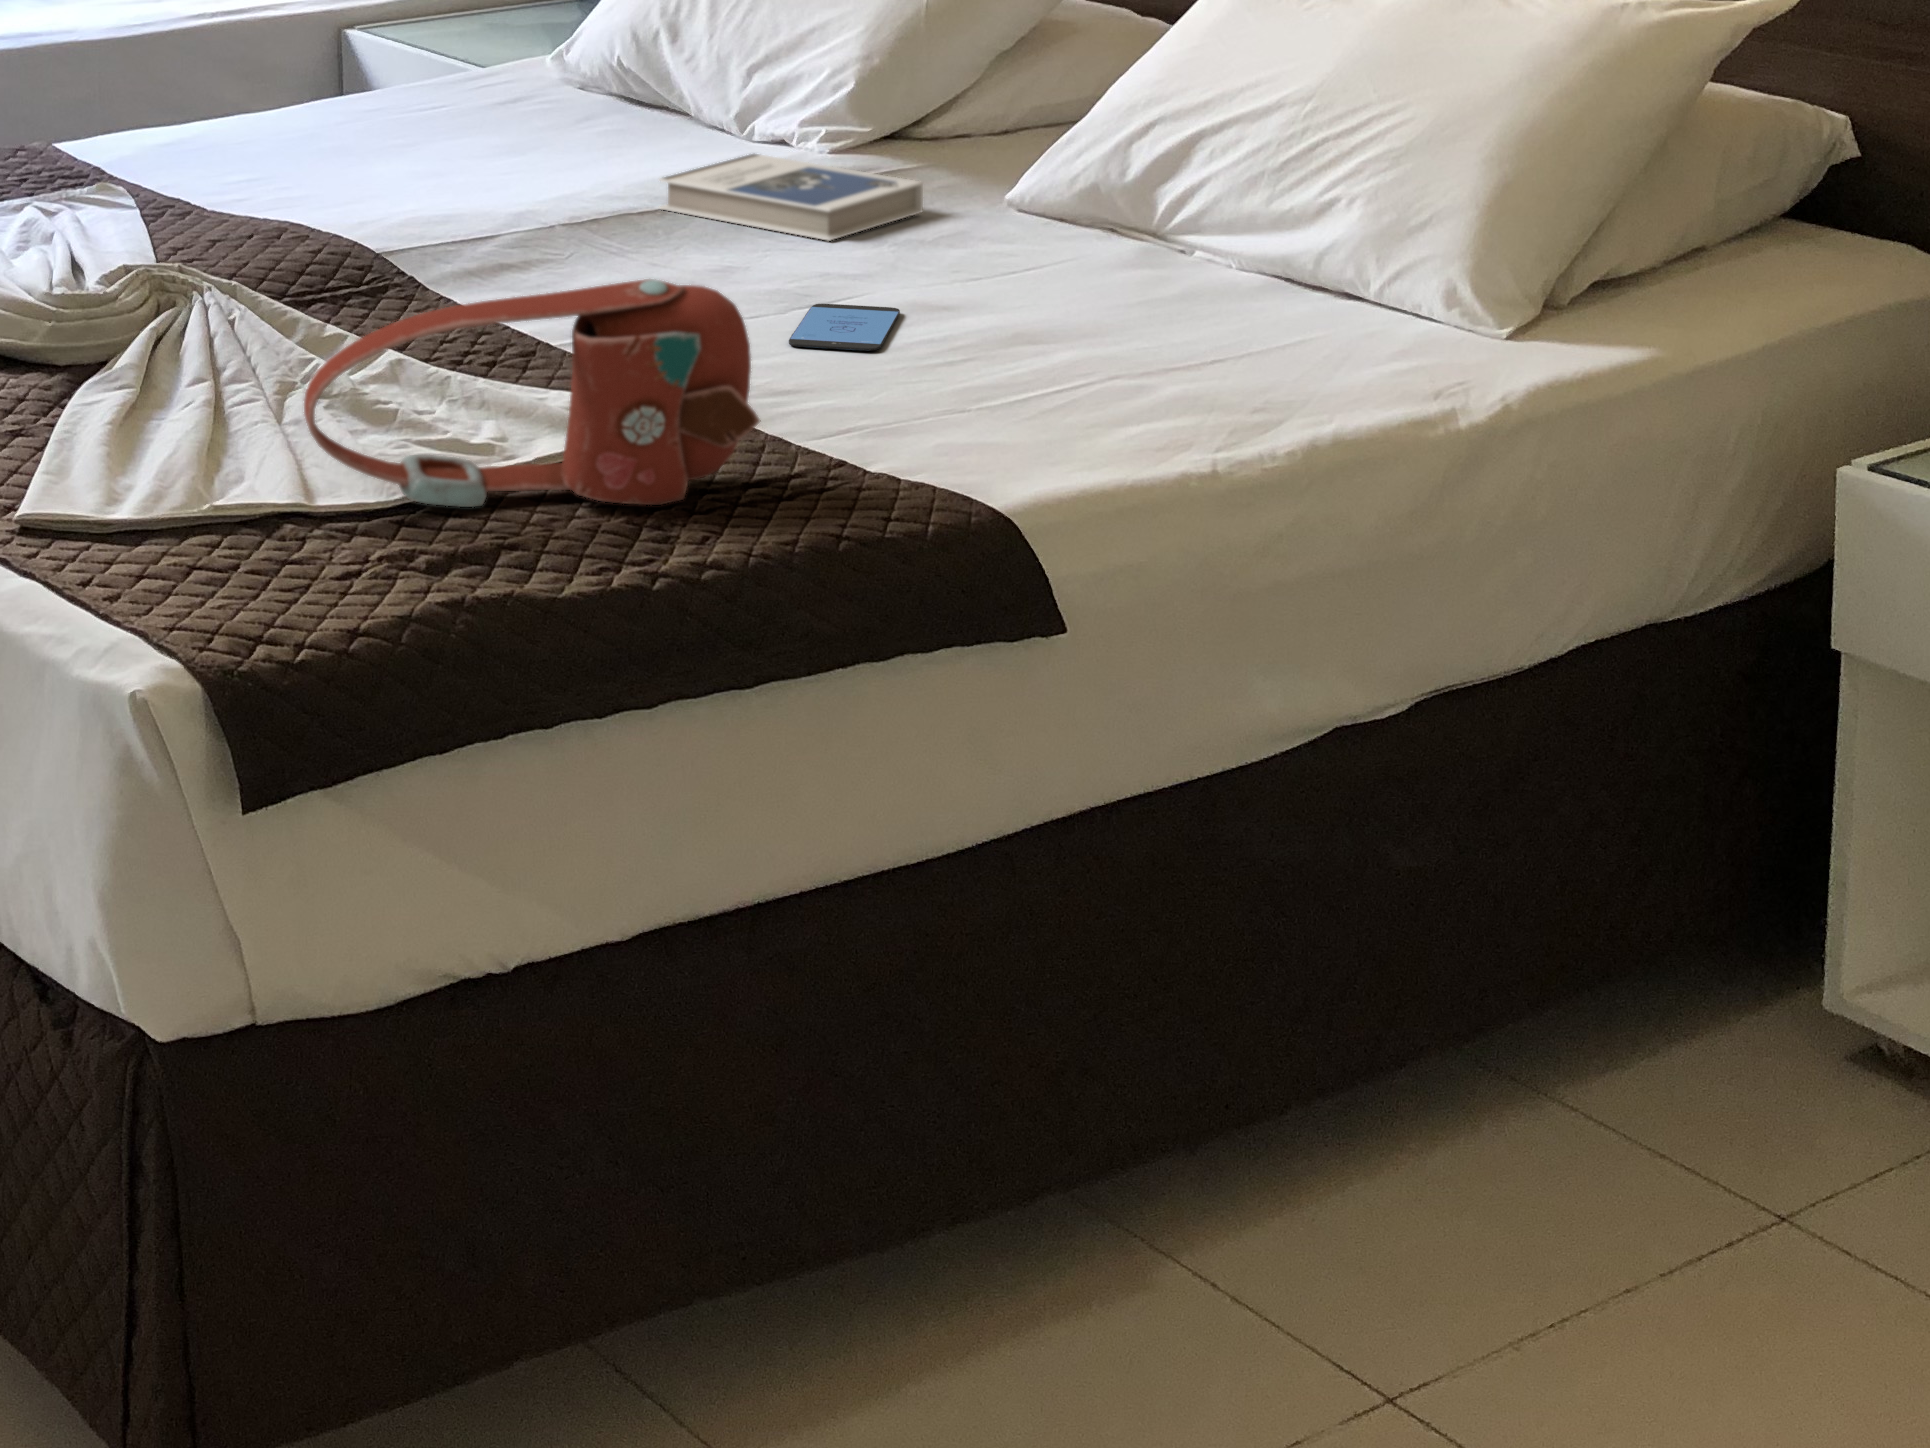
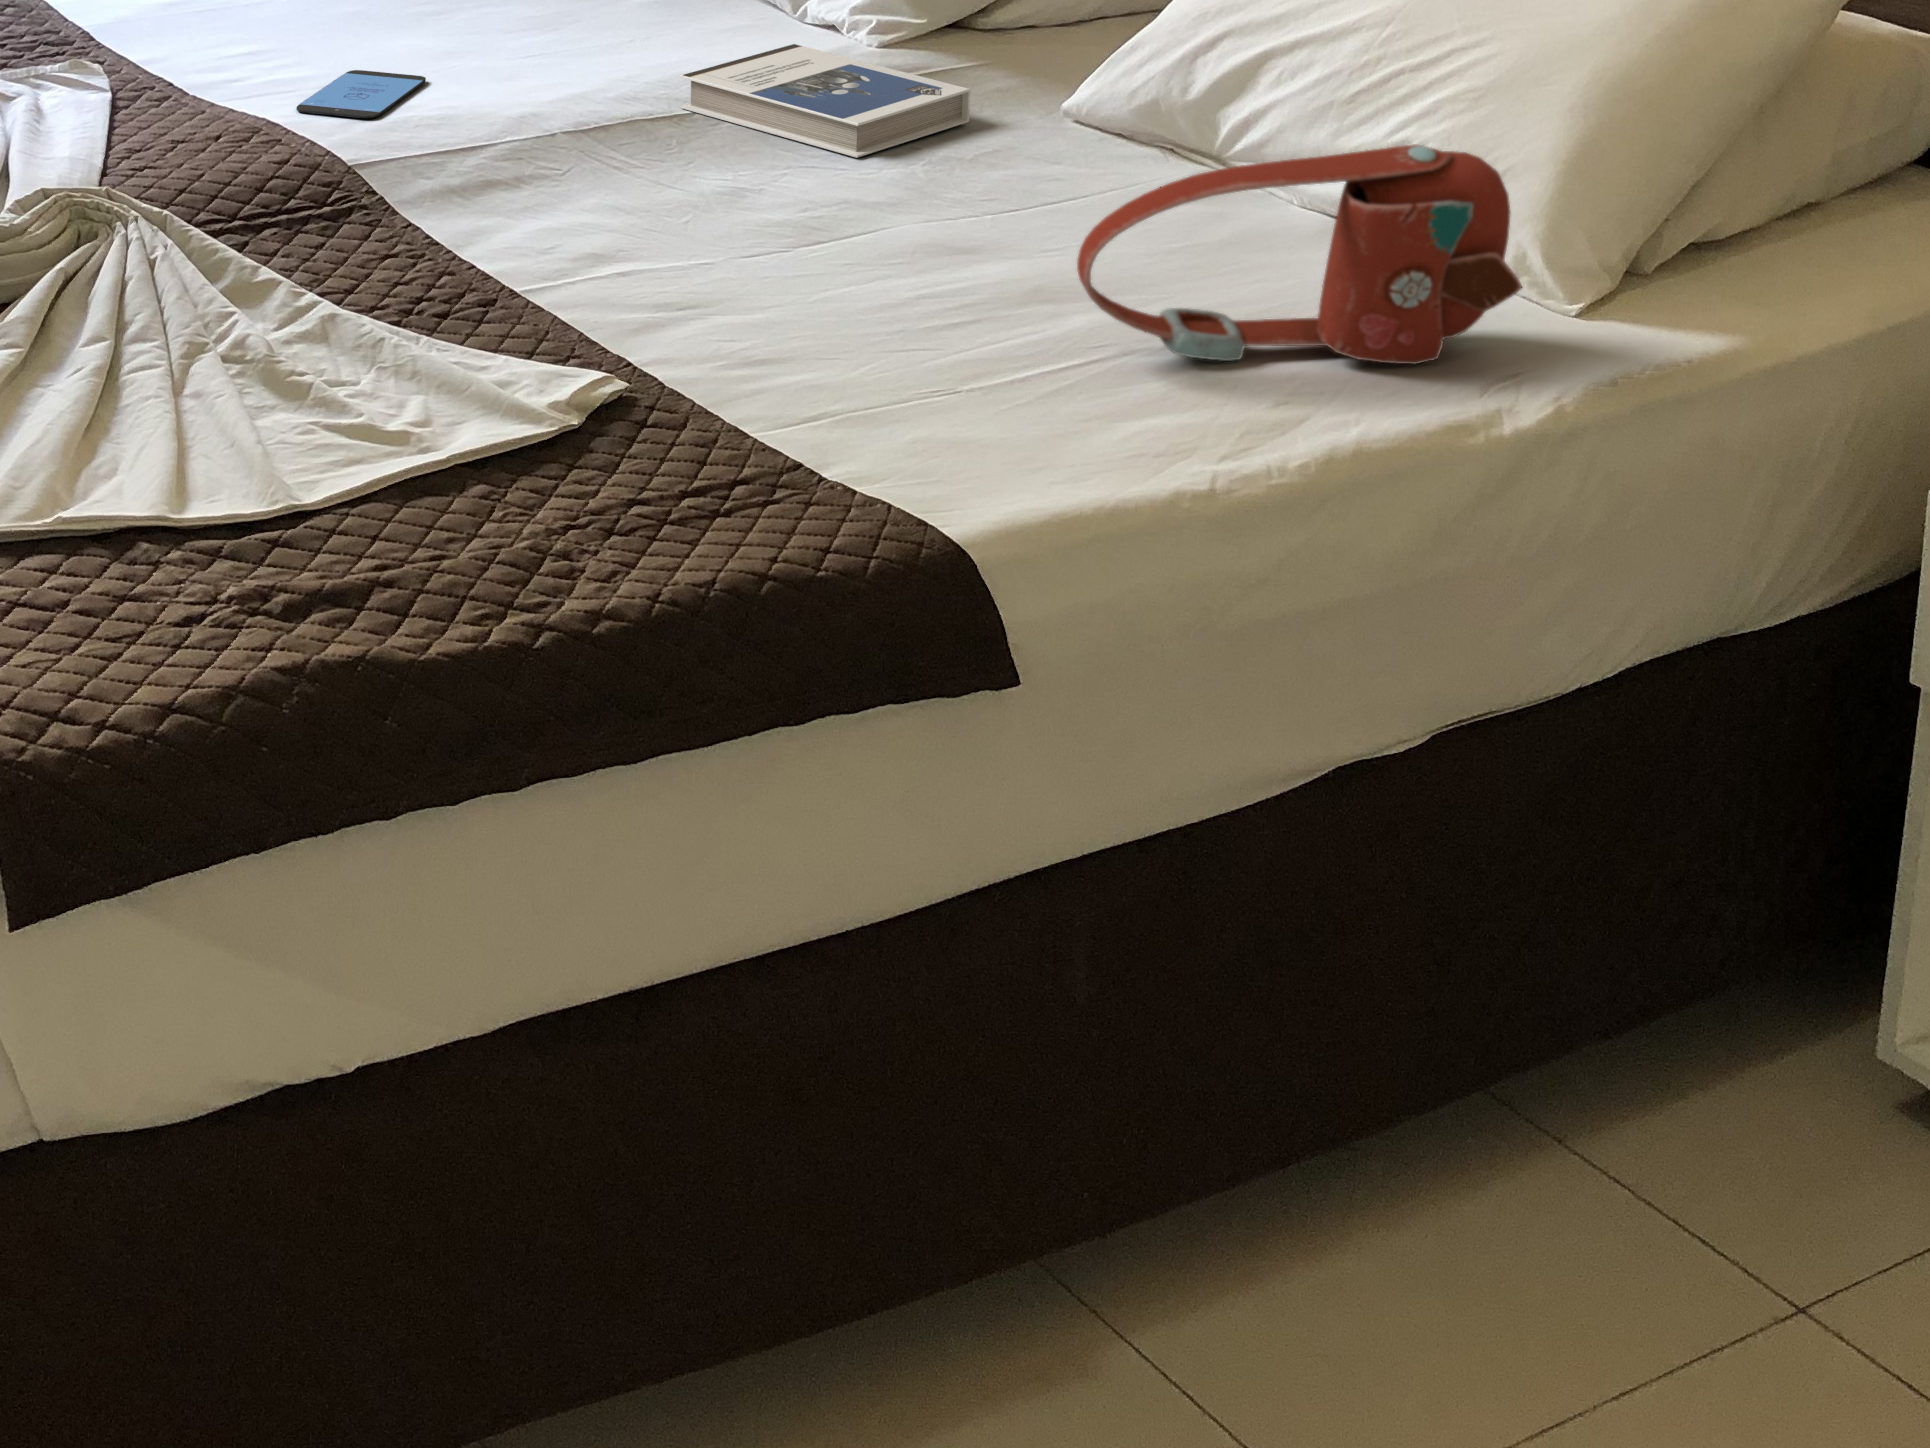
handbag: present [304,279,761,507] -> present [1077,144,1522,364]
smartphone: present [789,304,900,351] -> present [296,70,426,118]

